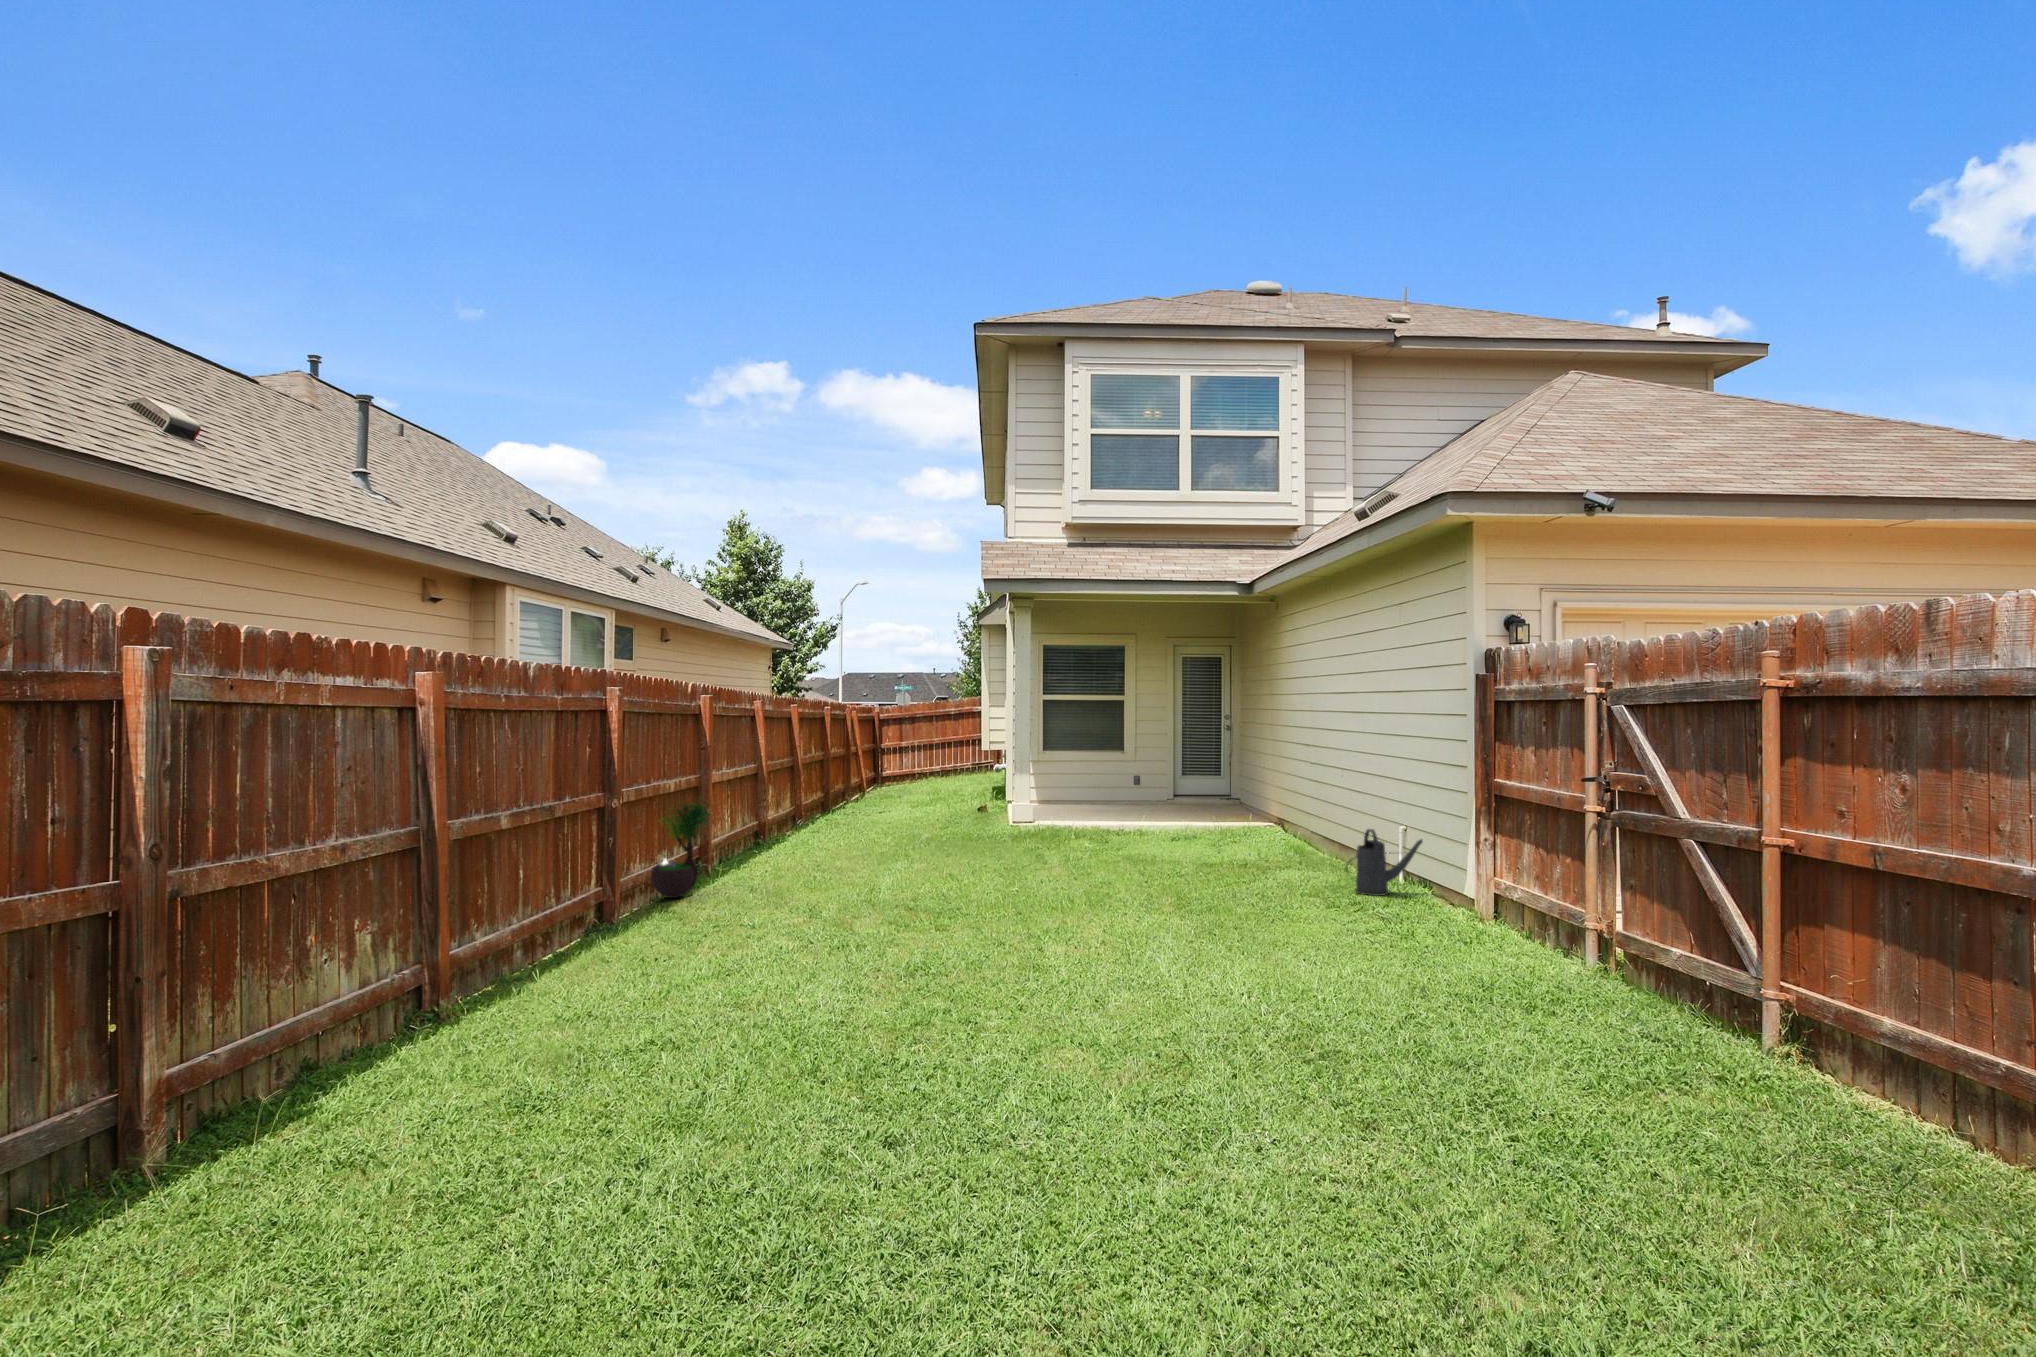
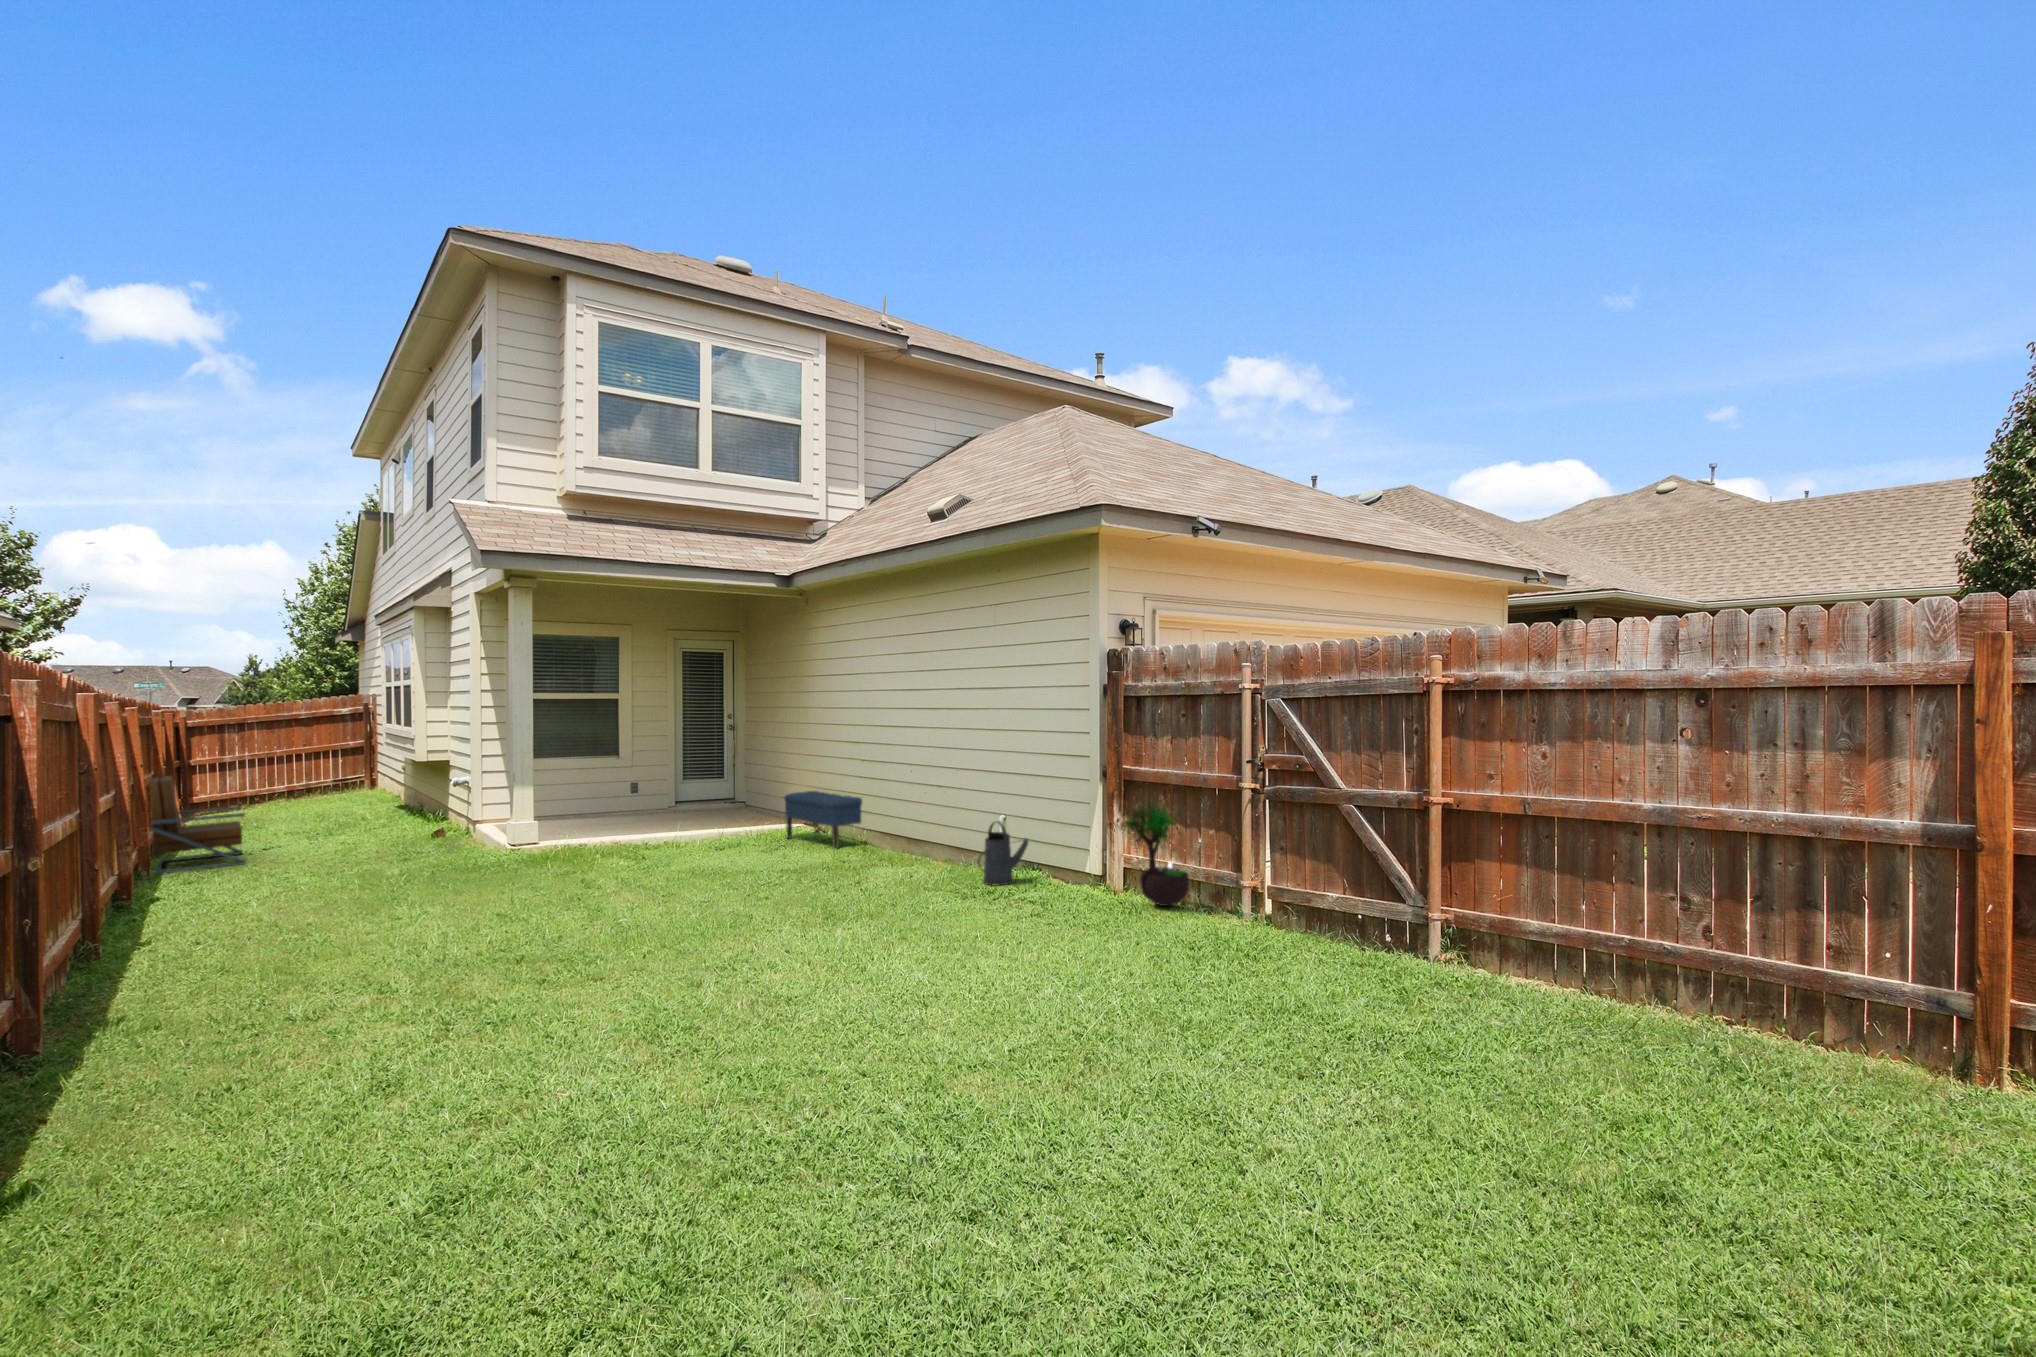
lounge chair: none [824,746,888,811] -> present [149,776,246,874]
bench: none [1243,790,1309,846] -> present [784,791,867,849]
potted tree: present [651,801,709,898] -> present [1119,801,1189,906]

